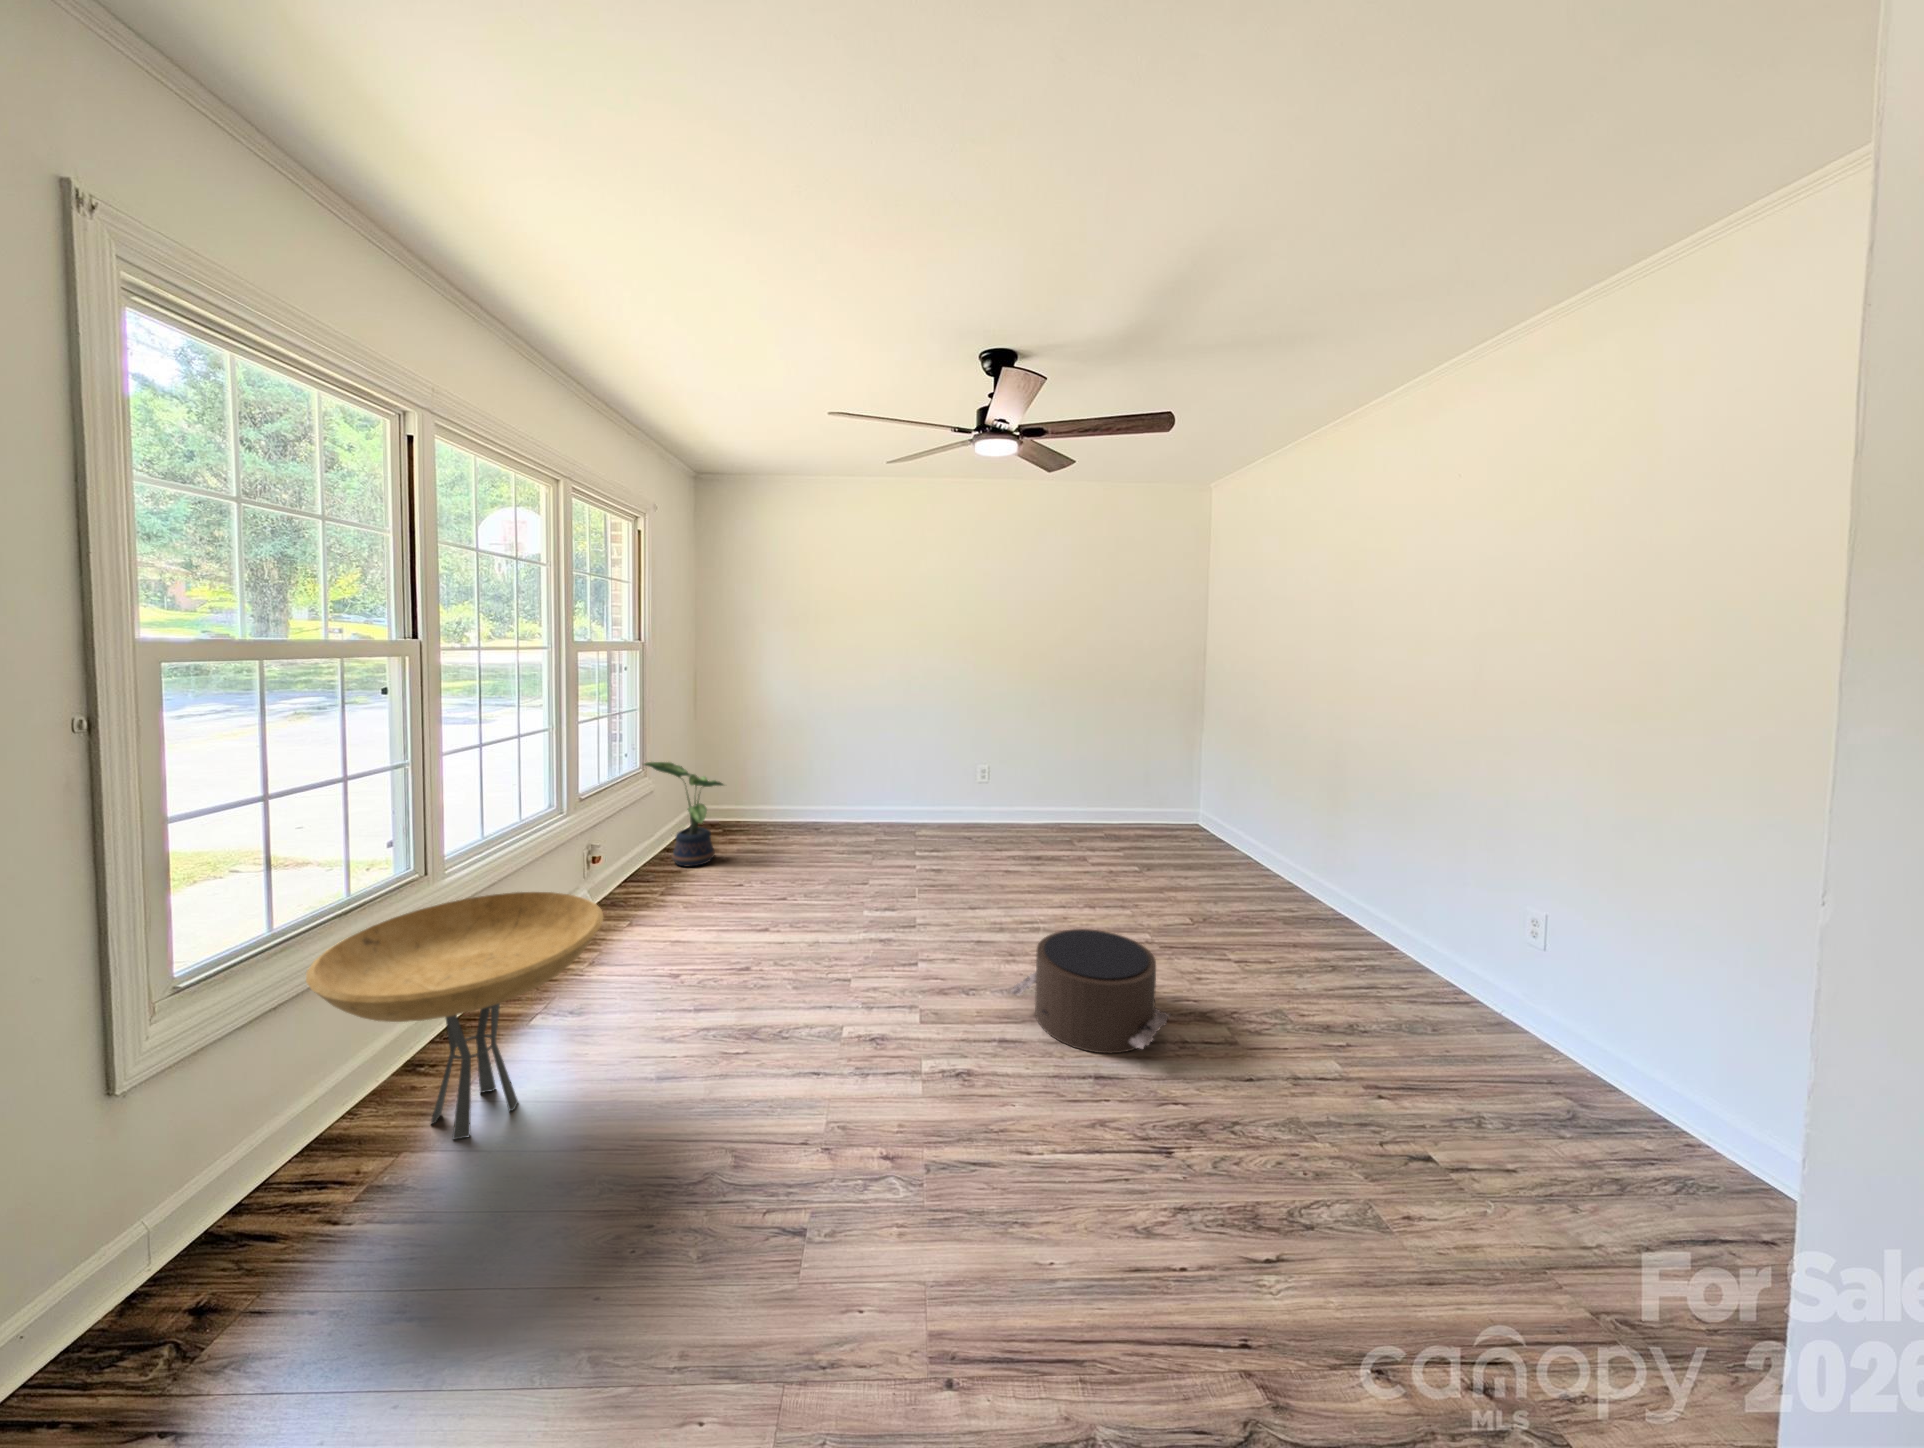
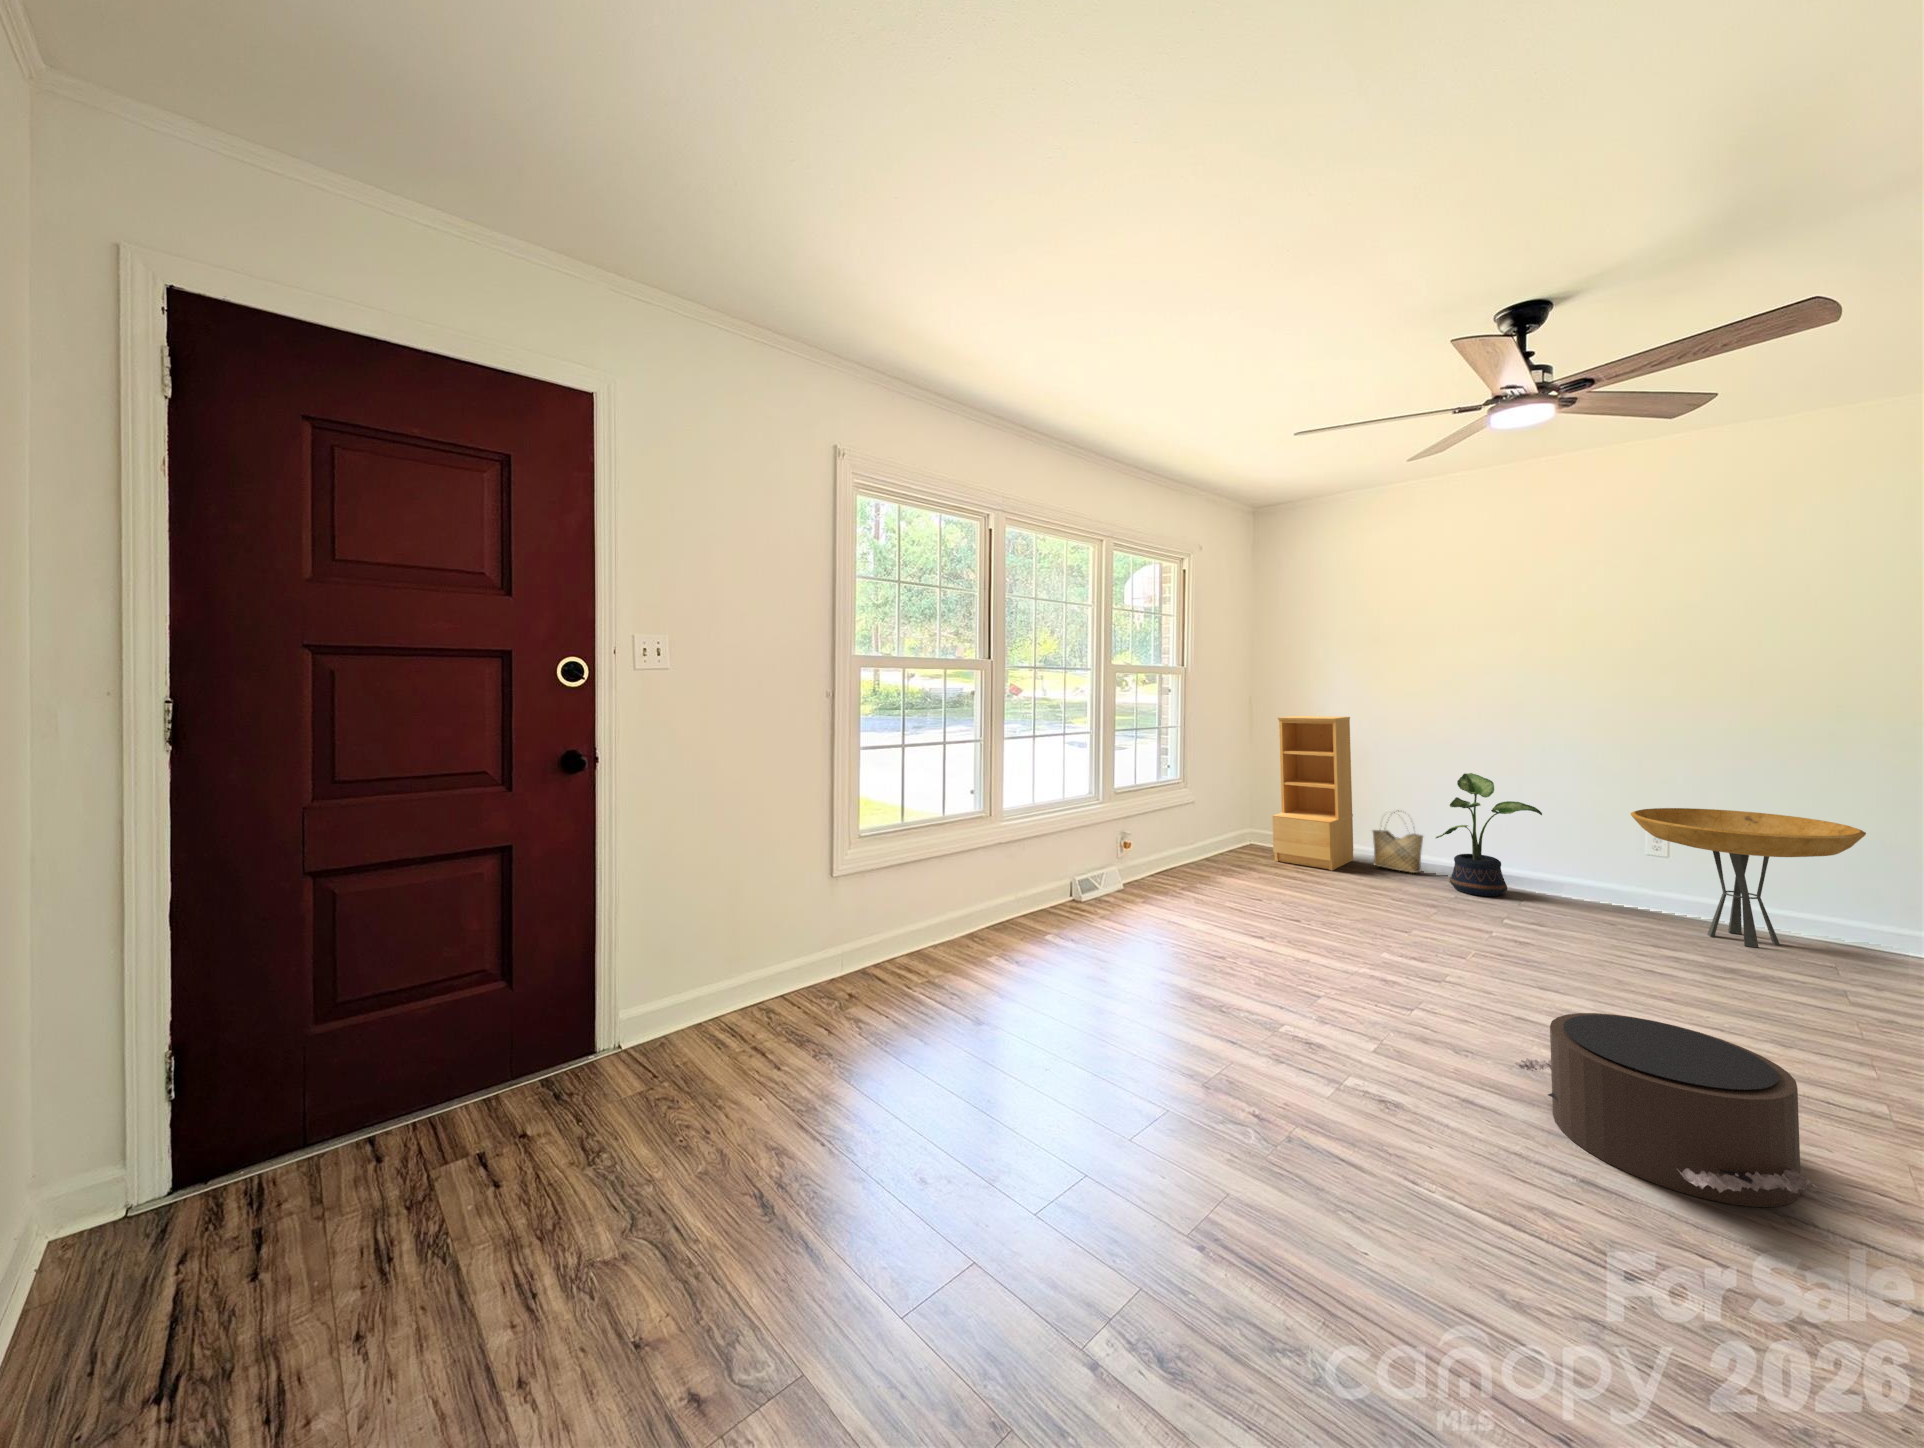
bookshelf: none [728,697,789,837] -> present [1272,716,1353,870]
potted plant: present [644,762,723,866] -> present [1436,773,1542,896]
woven basket: none [805,775,842,825] -> present [1373,812,1423,873]
side table: present [306,892,604,1139] -> present [1630,808,1866,947]

